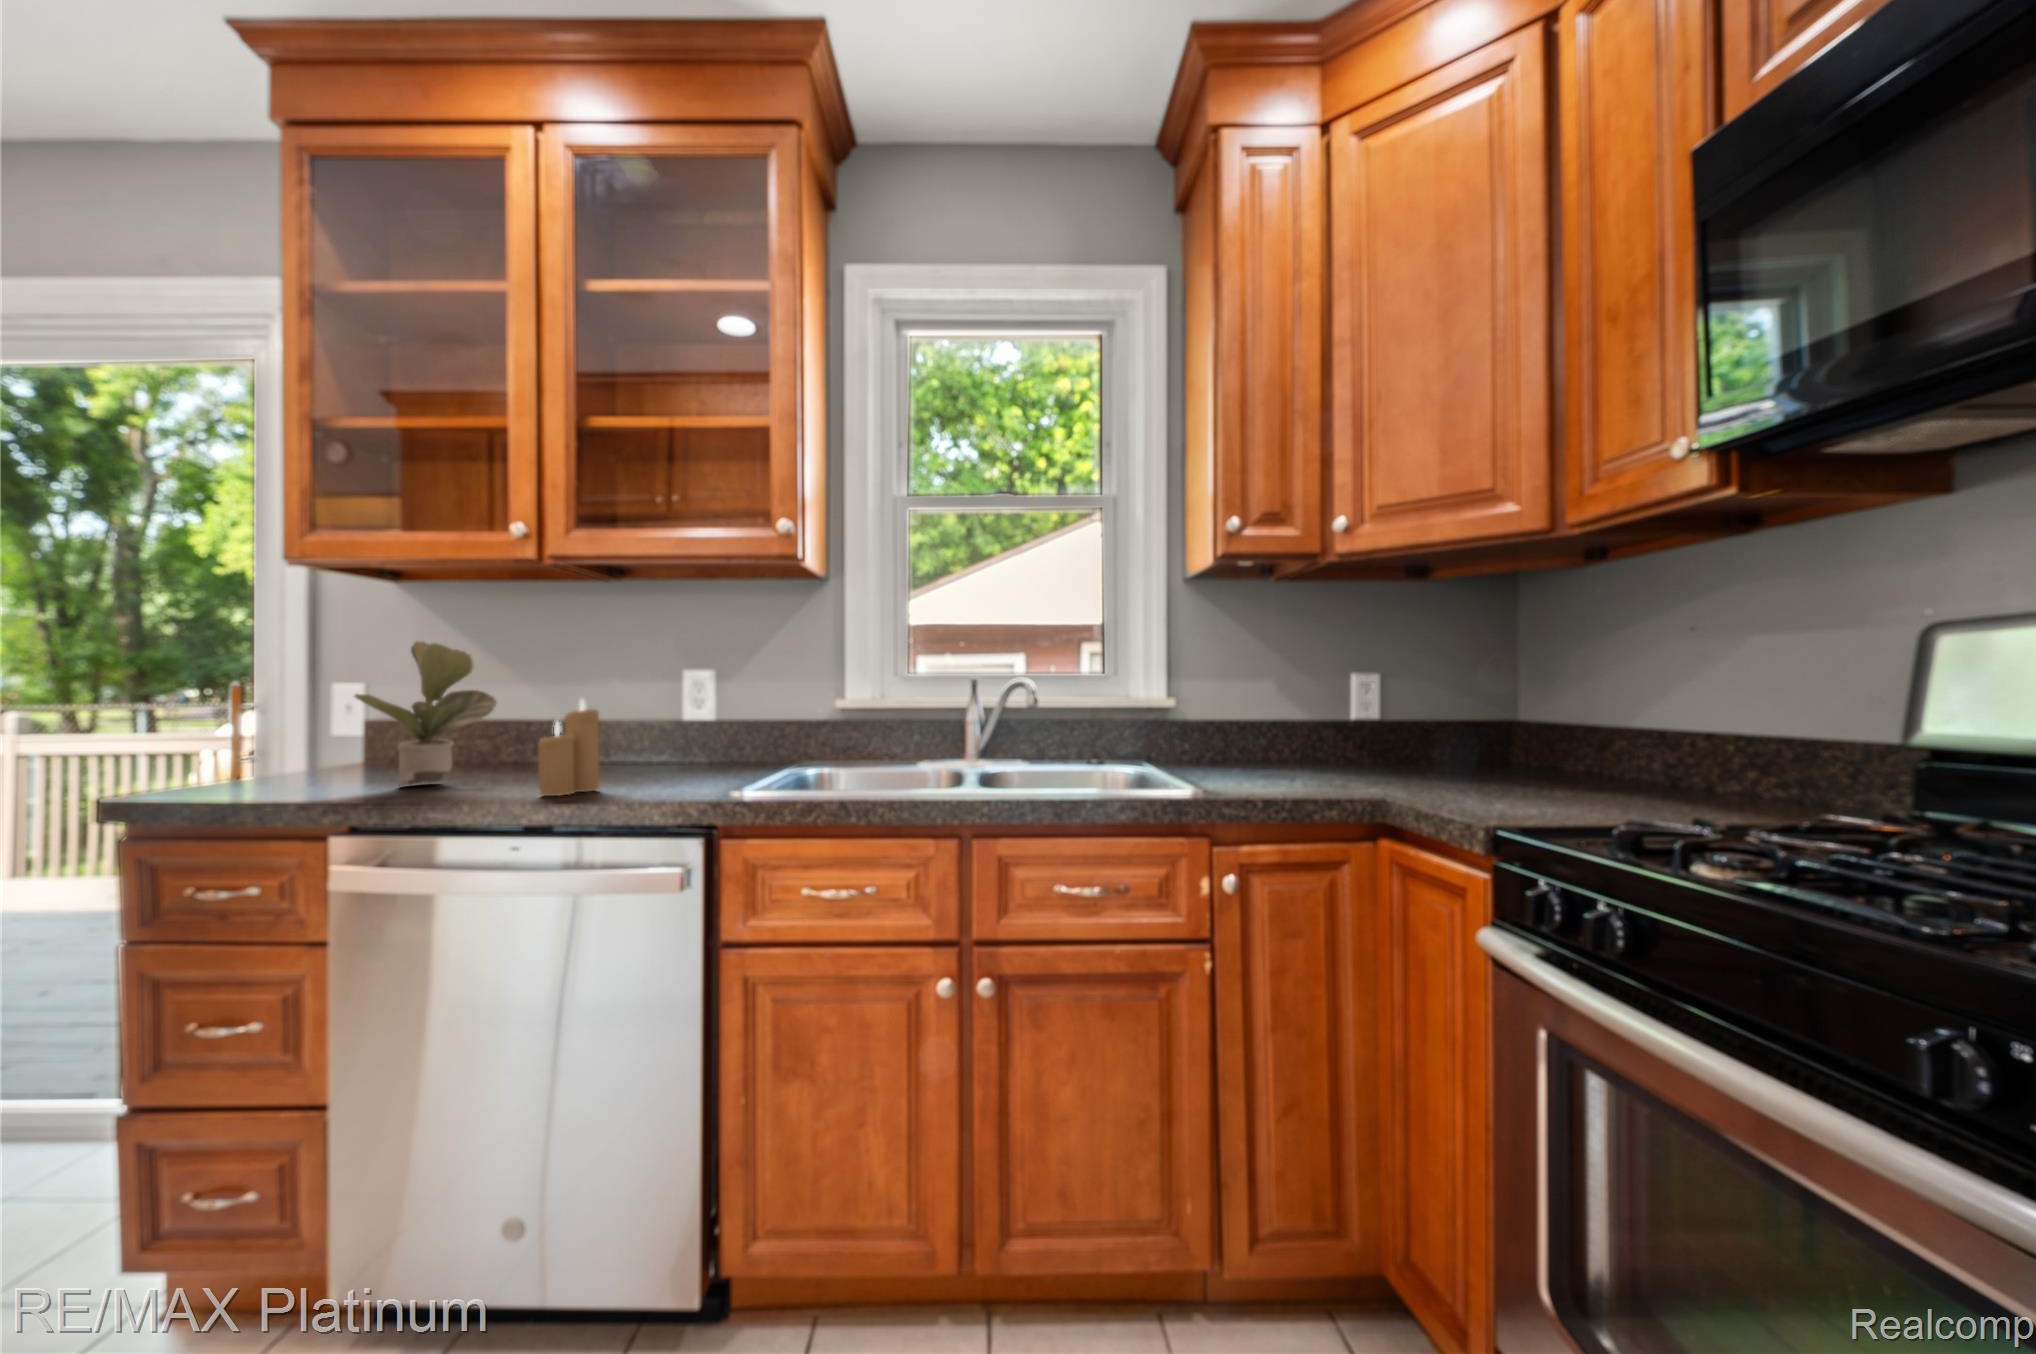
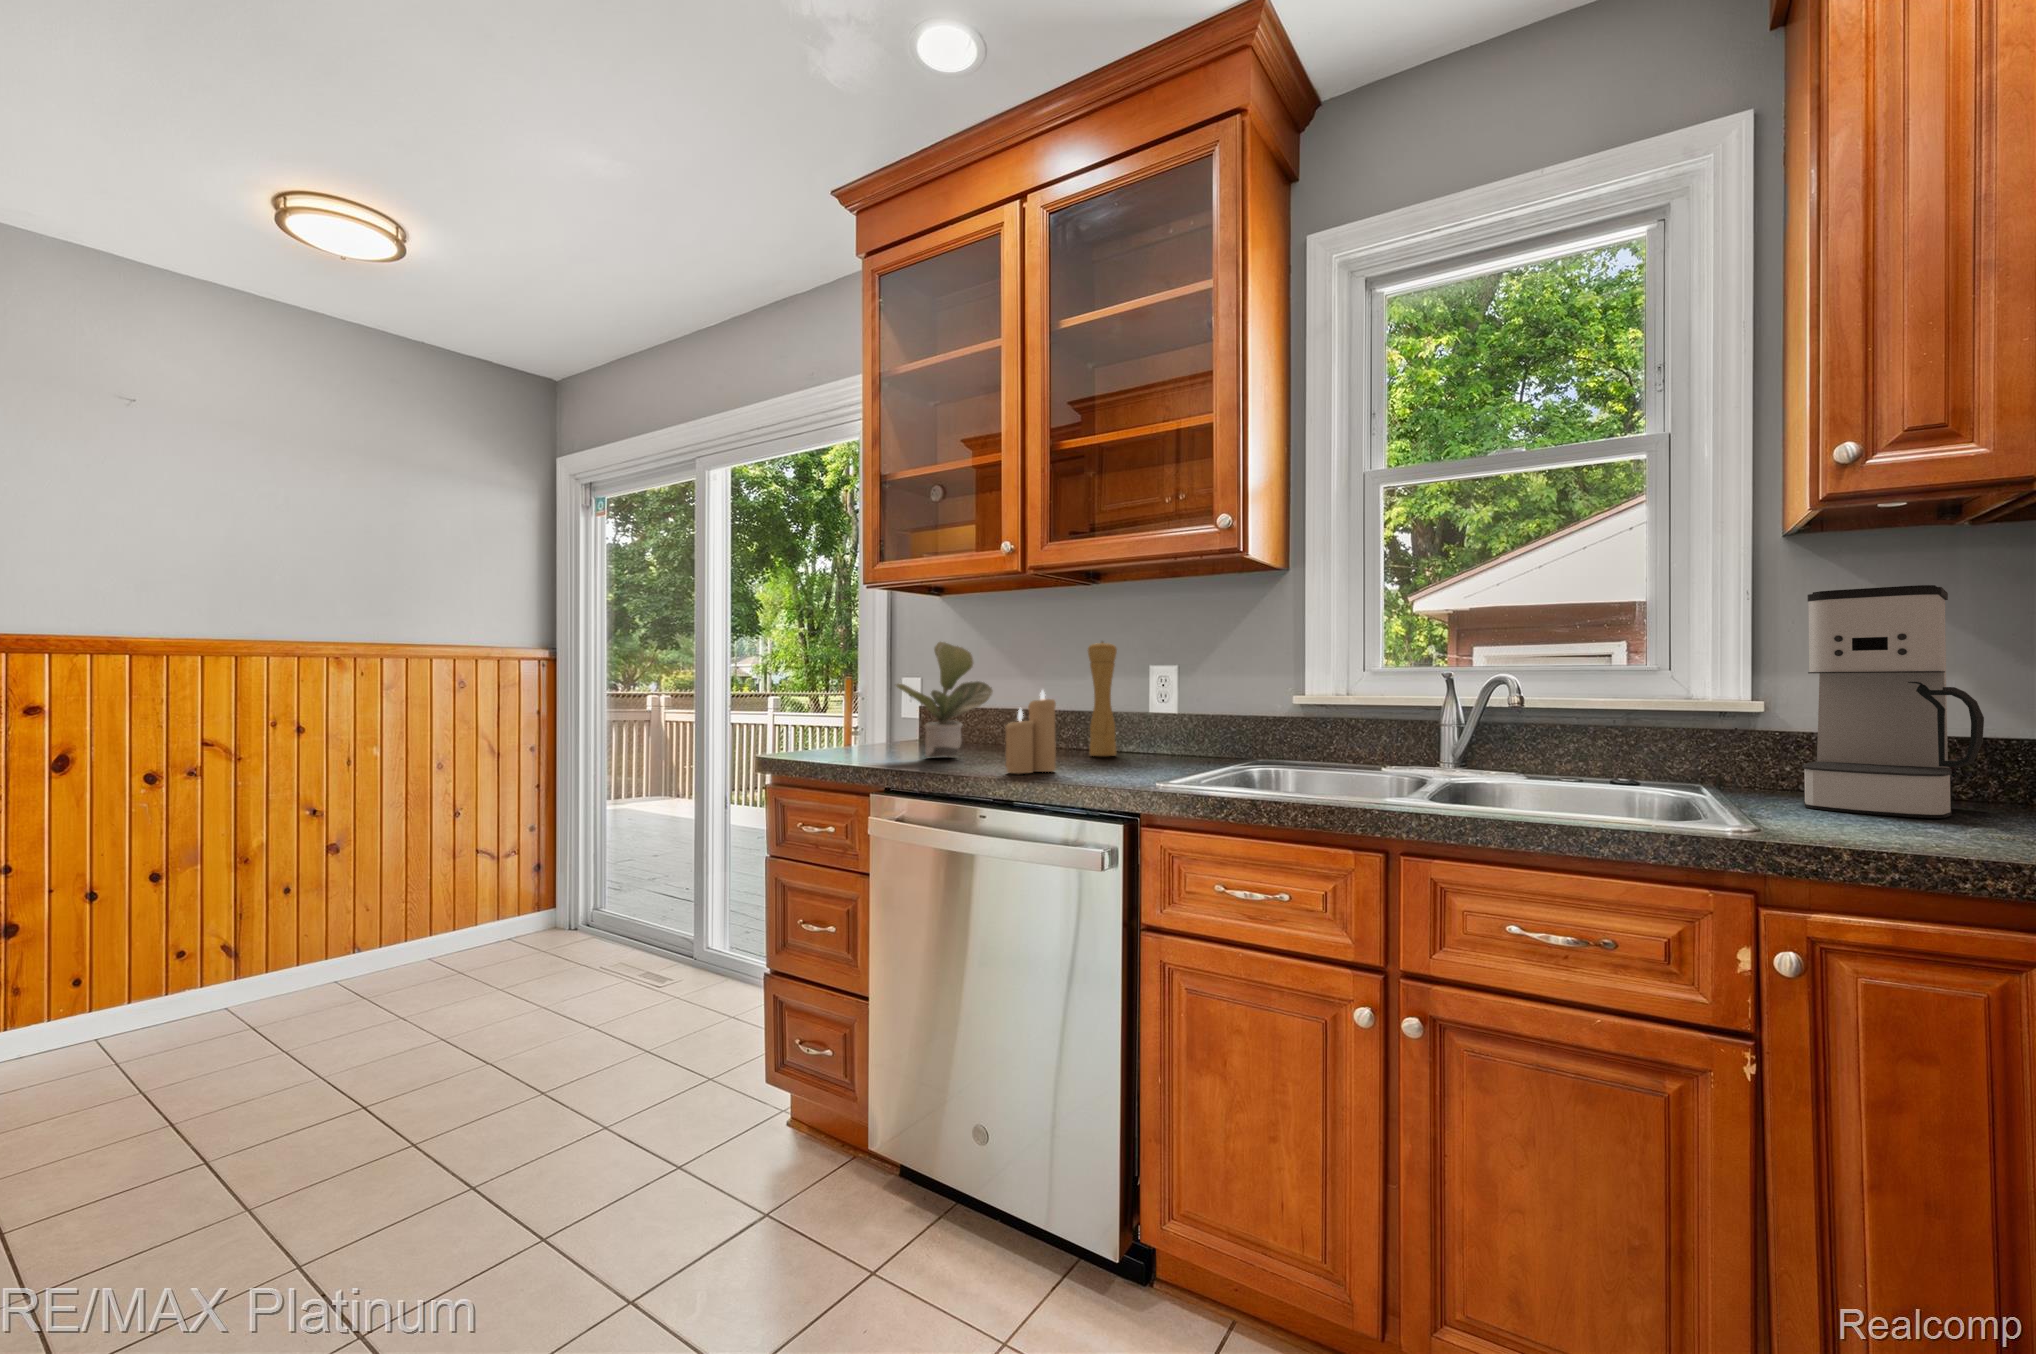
coffee maker: none [1210,618,1299,775] -> present [1802,585,1984,818]
pepper mill: none [613,644,647,771] -> present [1088,642,1117,756]

